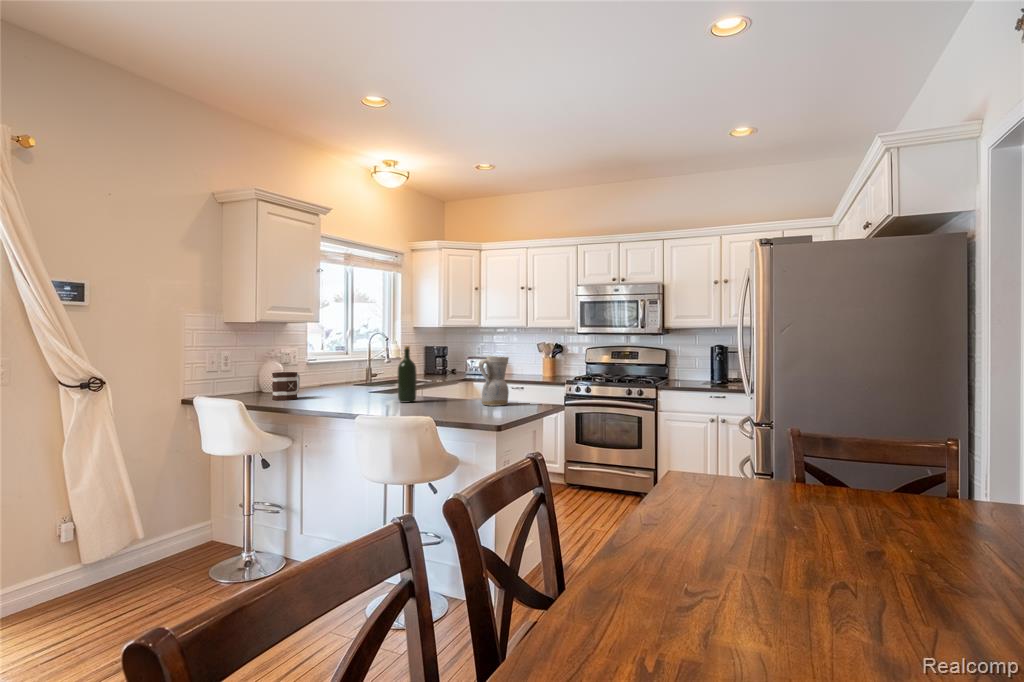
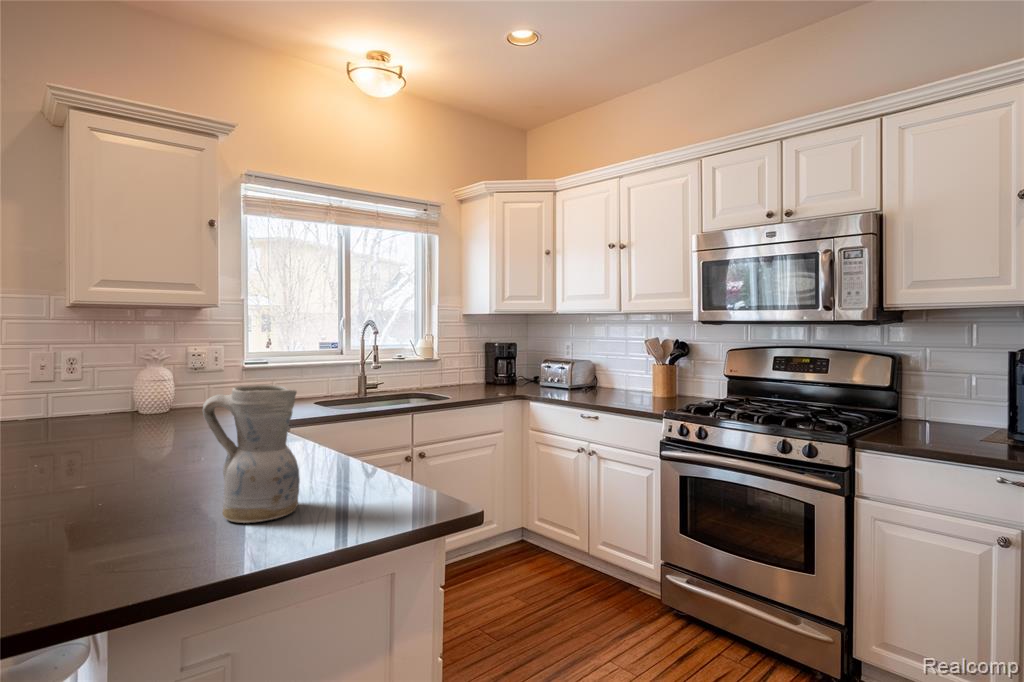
wine bottle: present [398,346,417,403] -> none [140,354,188,476]
mug: present [272,372,300,400] -> none [38,391,111,443]

